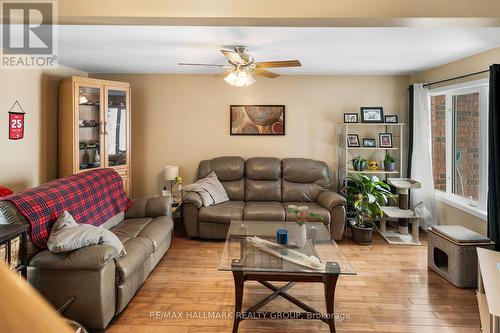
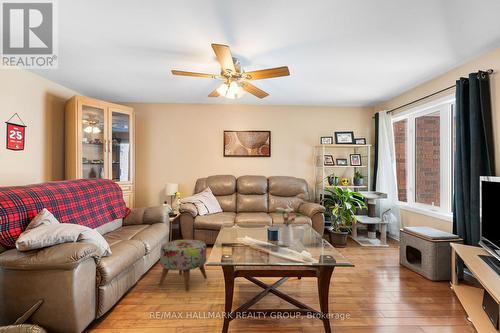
ottoman: none [162,235,213,291] -> present [159,239,207,291]

